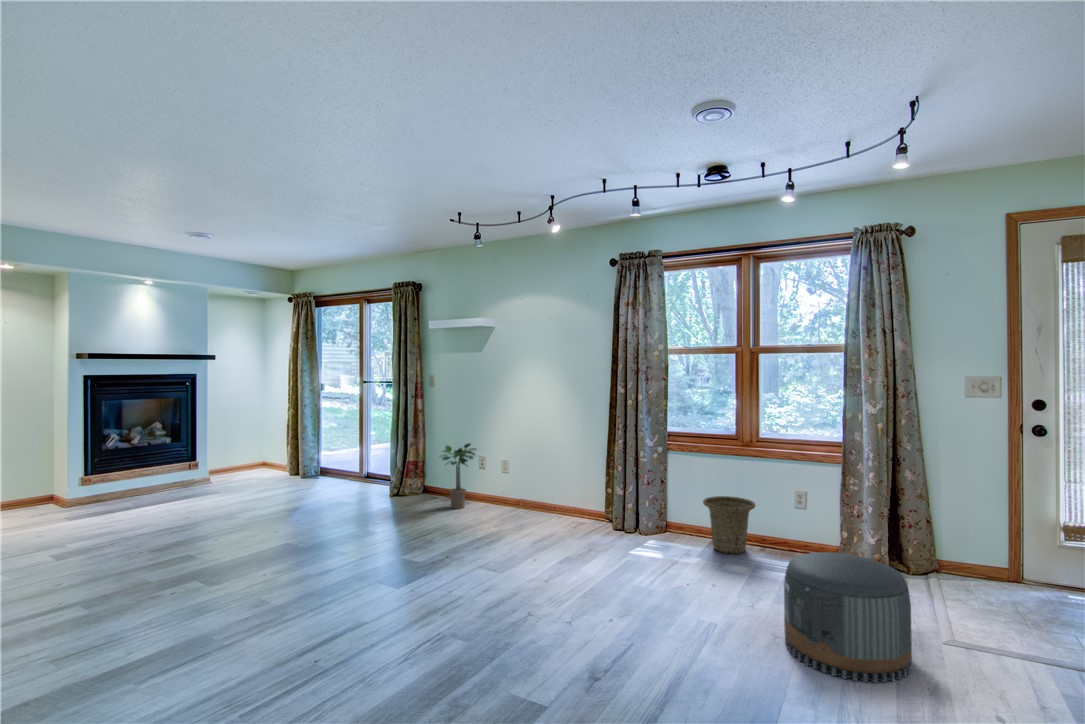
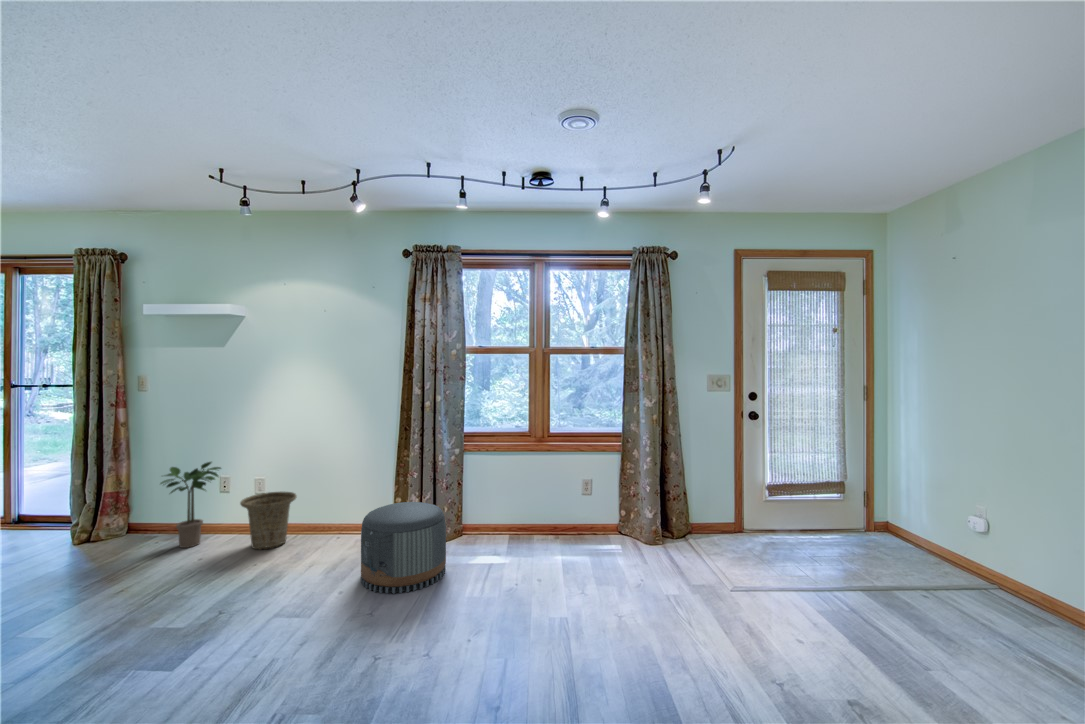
basket: present [703,496,756,554] -> present [240,492,297,550]
pouf: present [784,552,912,683] -> present [361,502,446,593]

